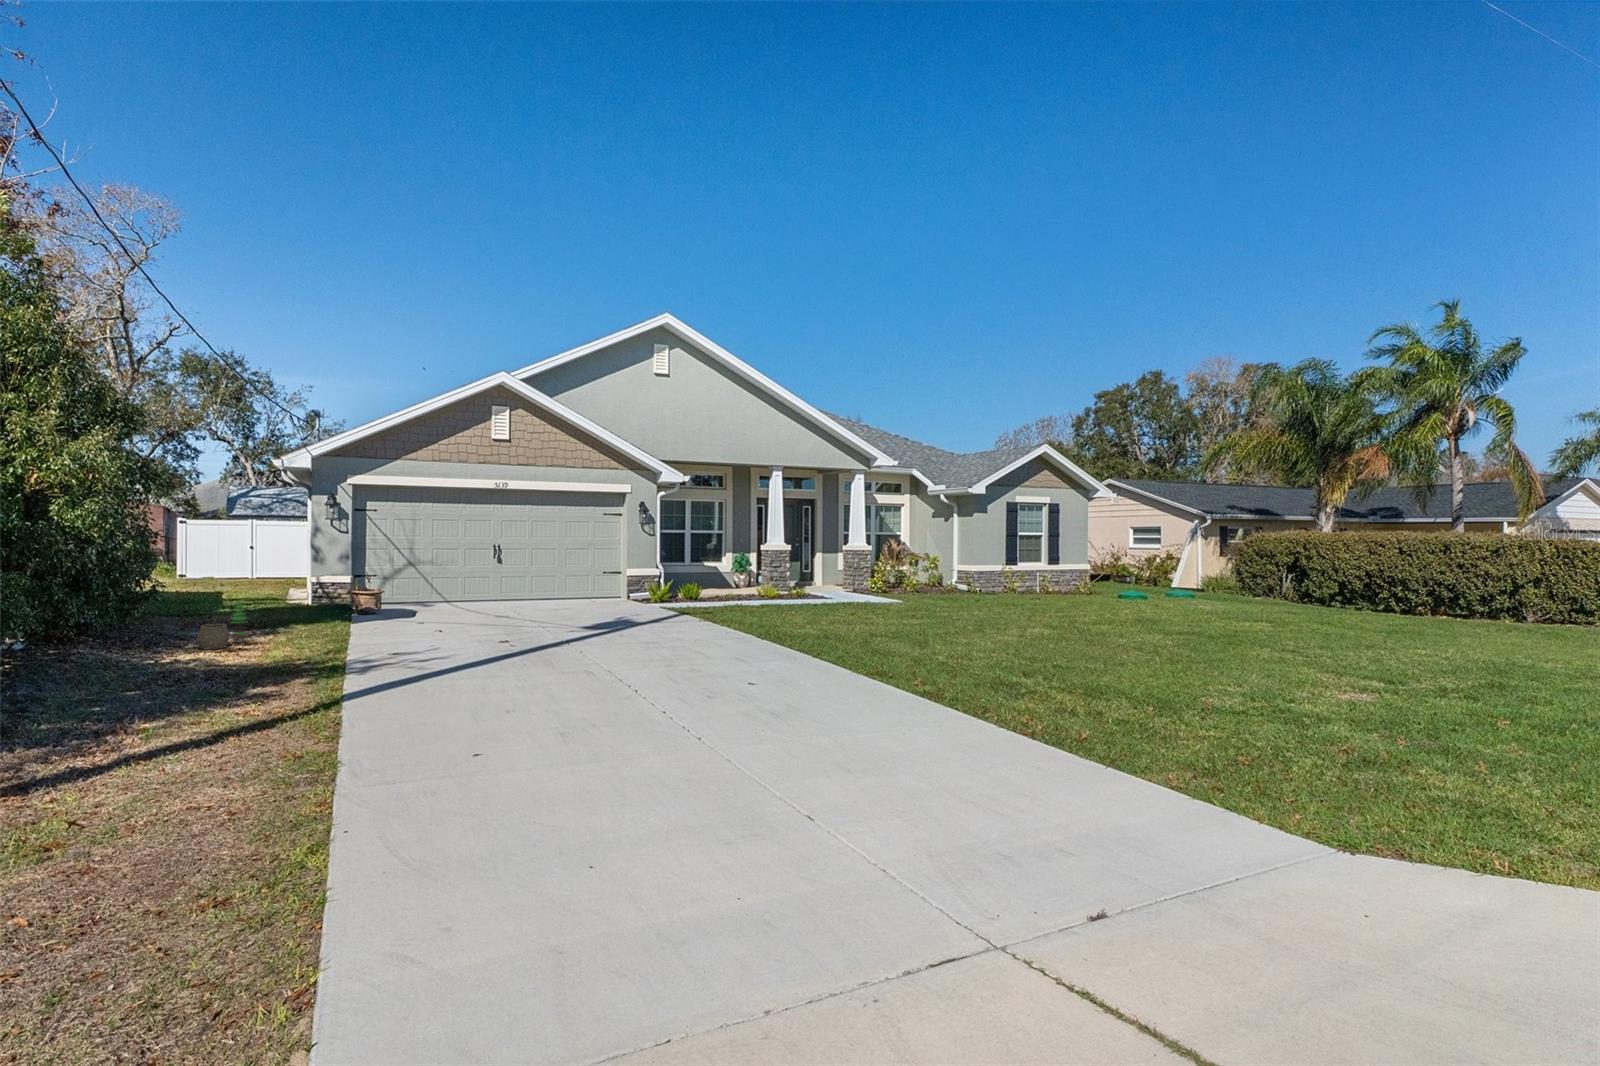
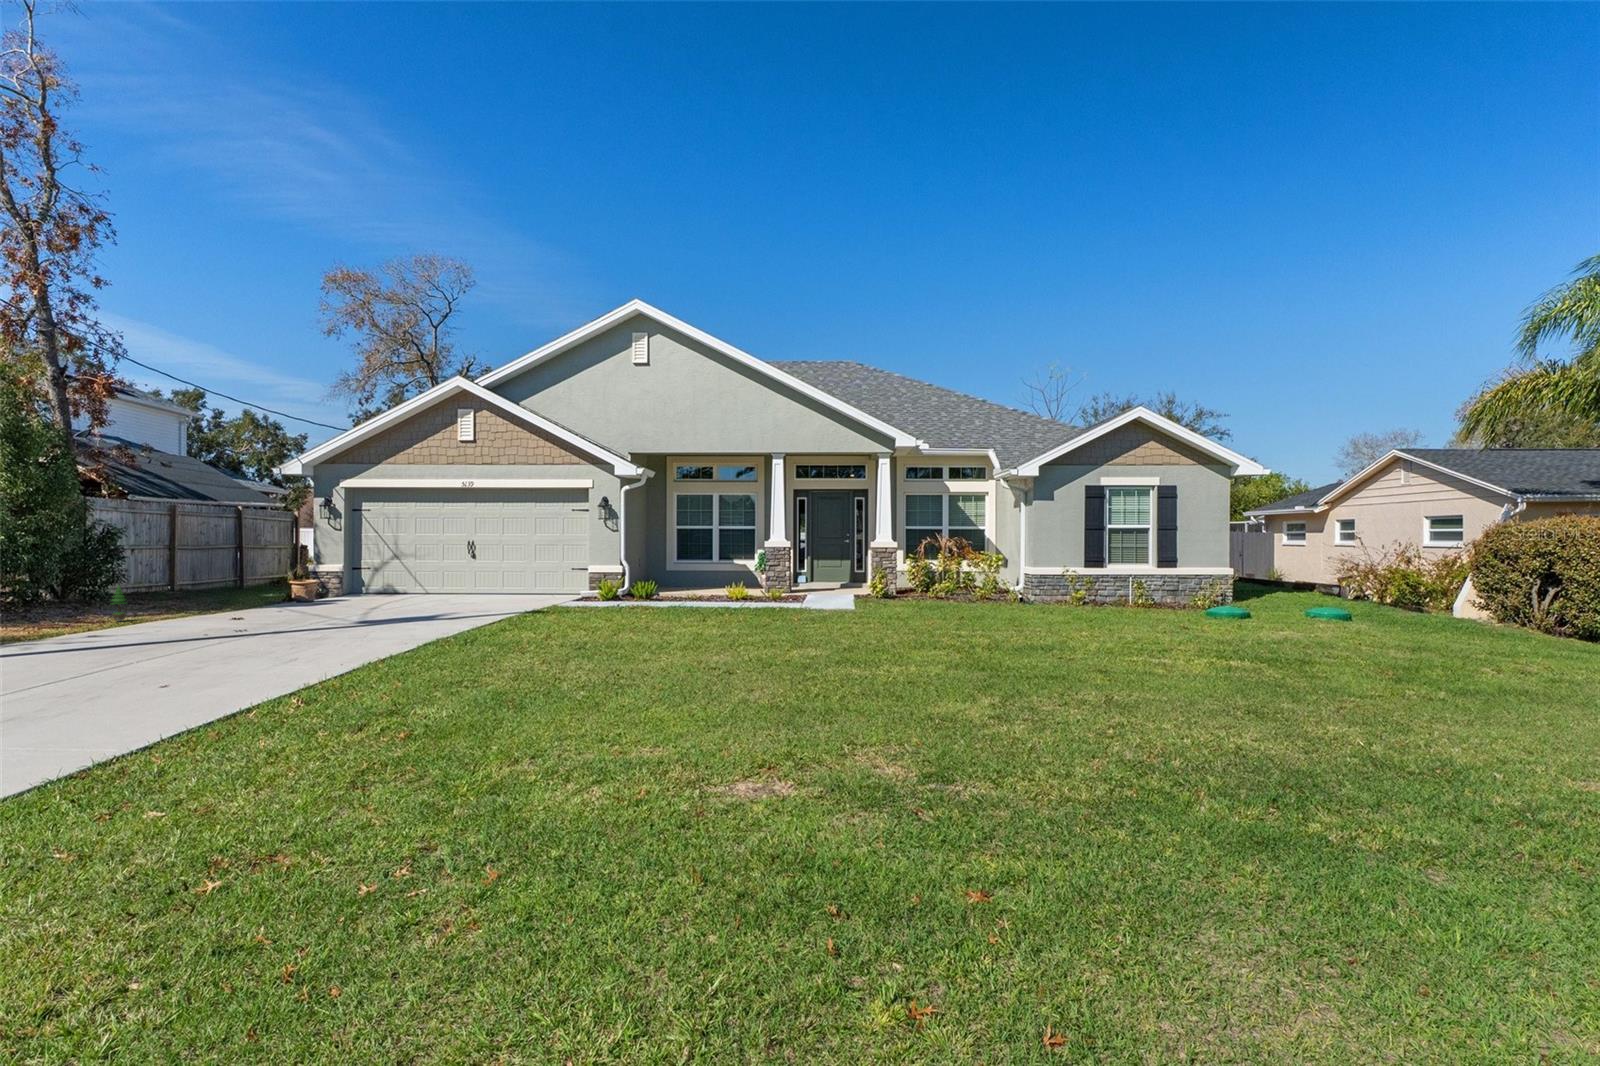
woven basket: present [198,624,230,649] -> none [65,604,98,626]

